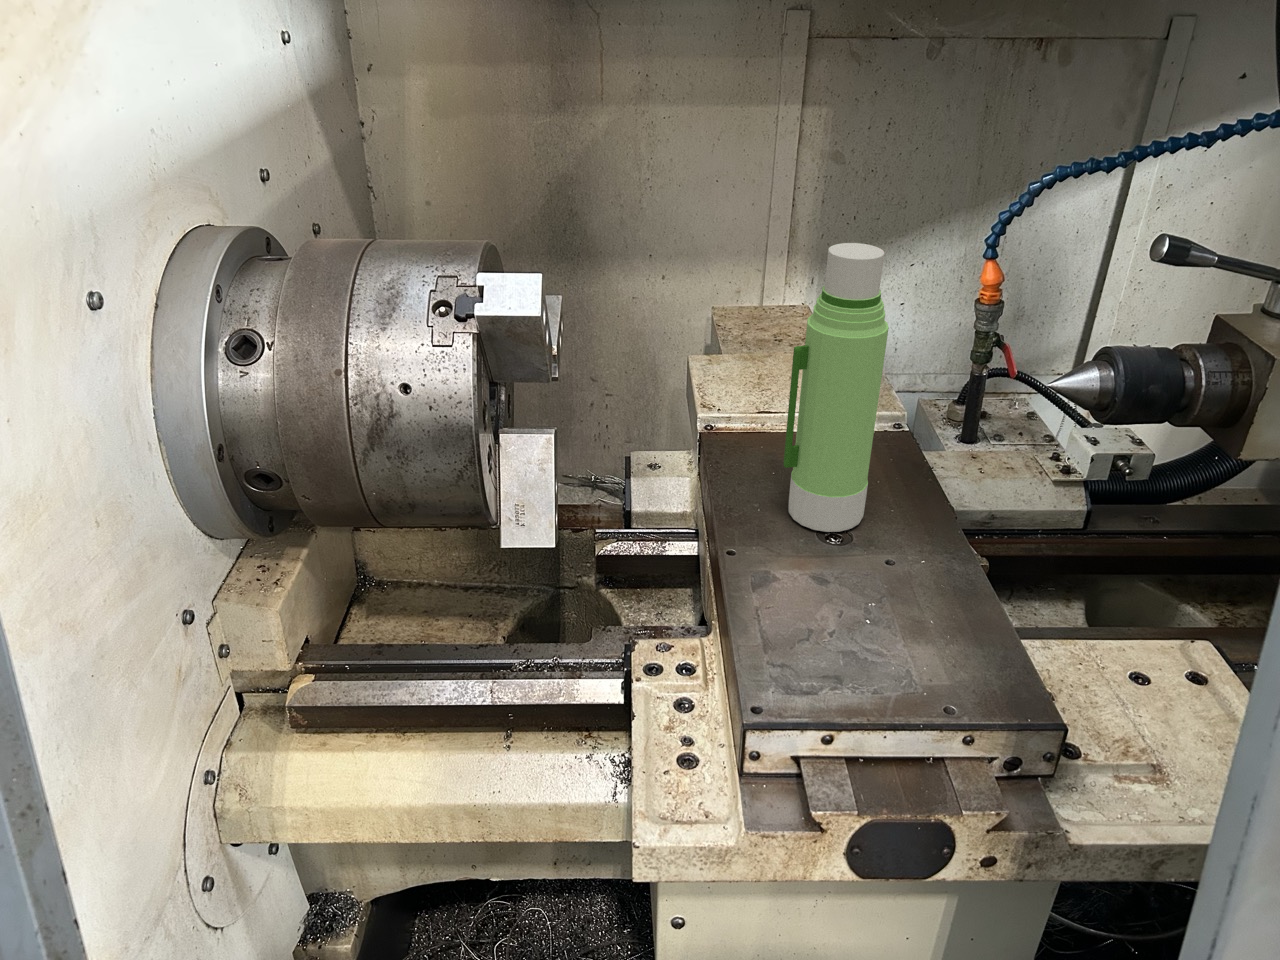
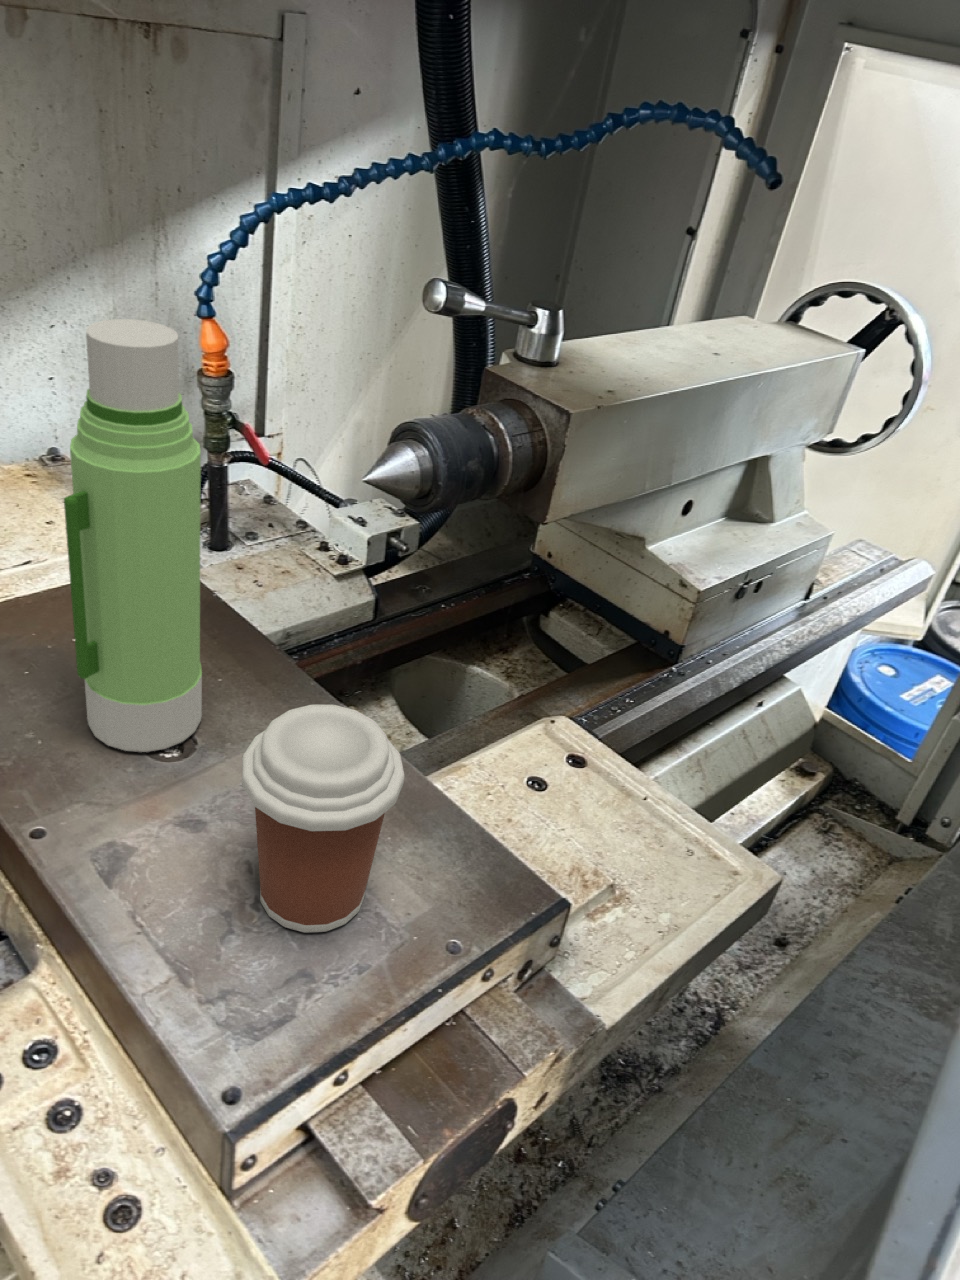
coffee cup: none [829,501,942,662] -> present [242,705,405,933]

